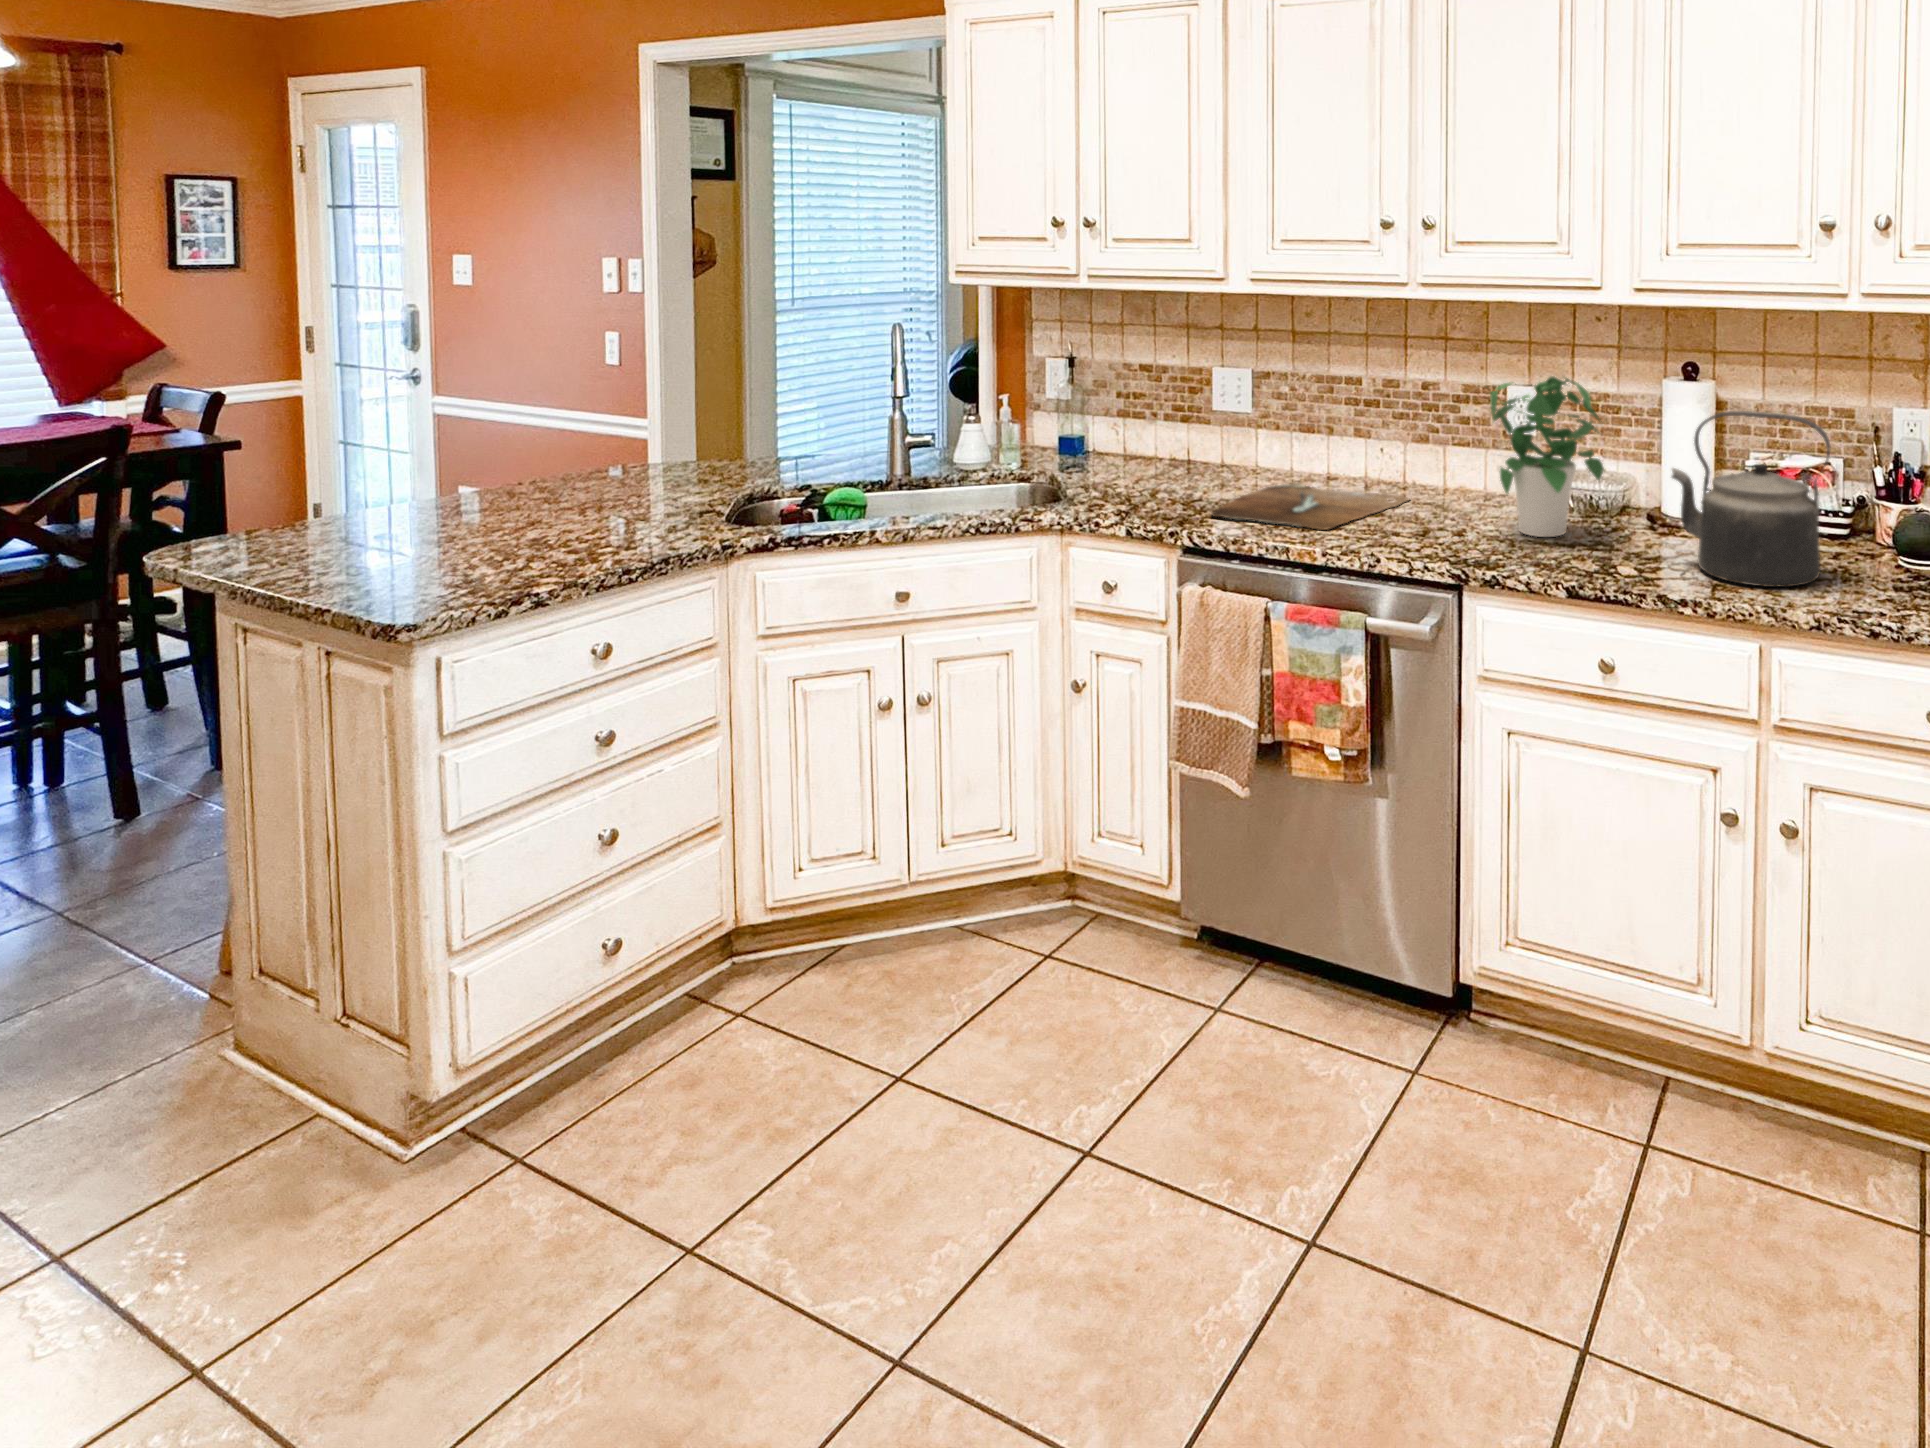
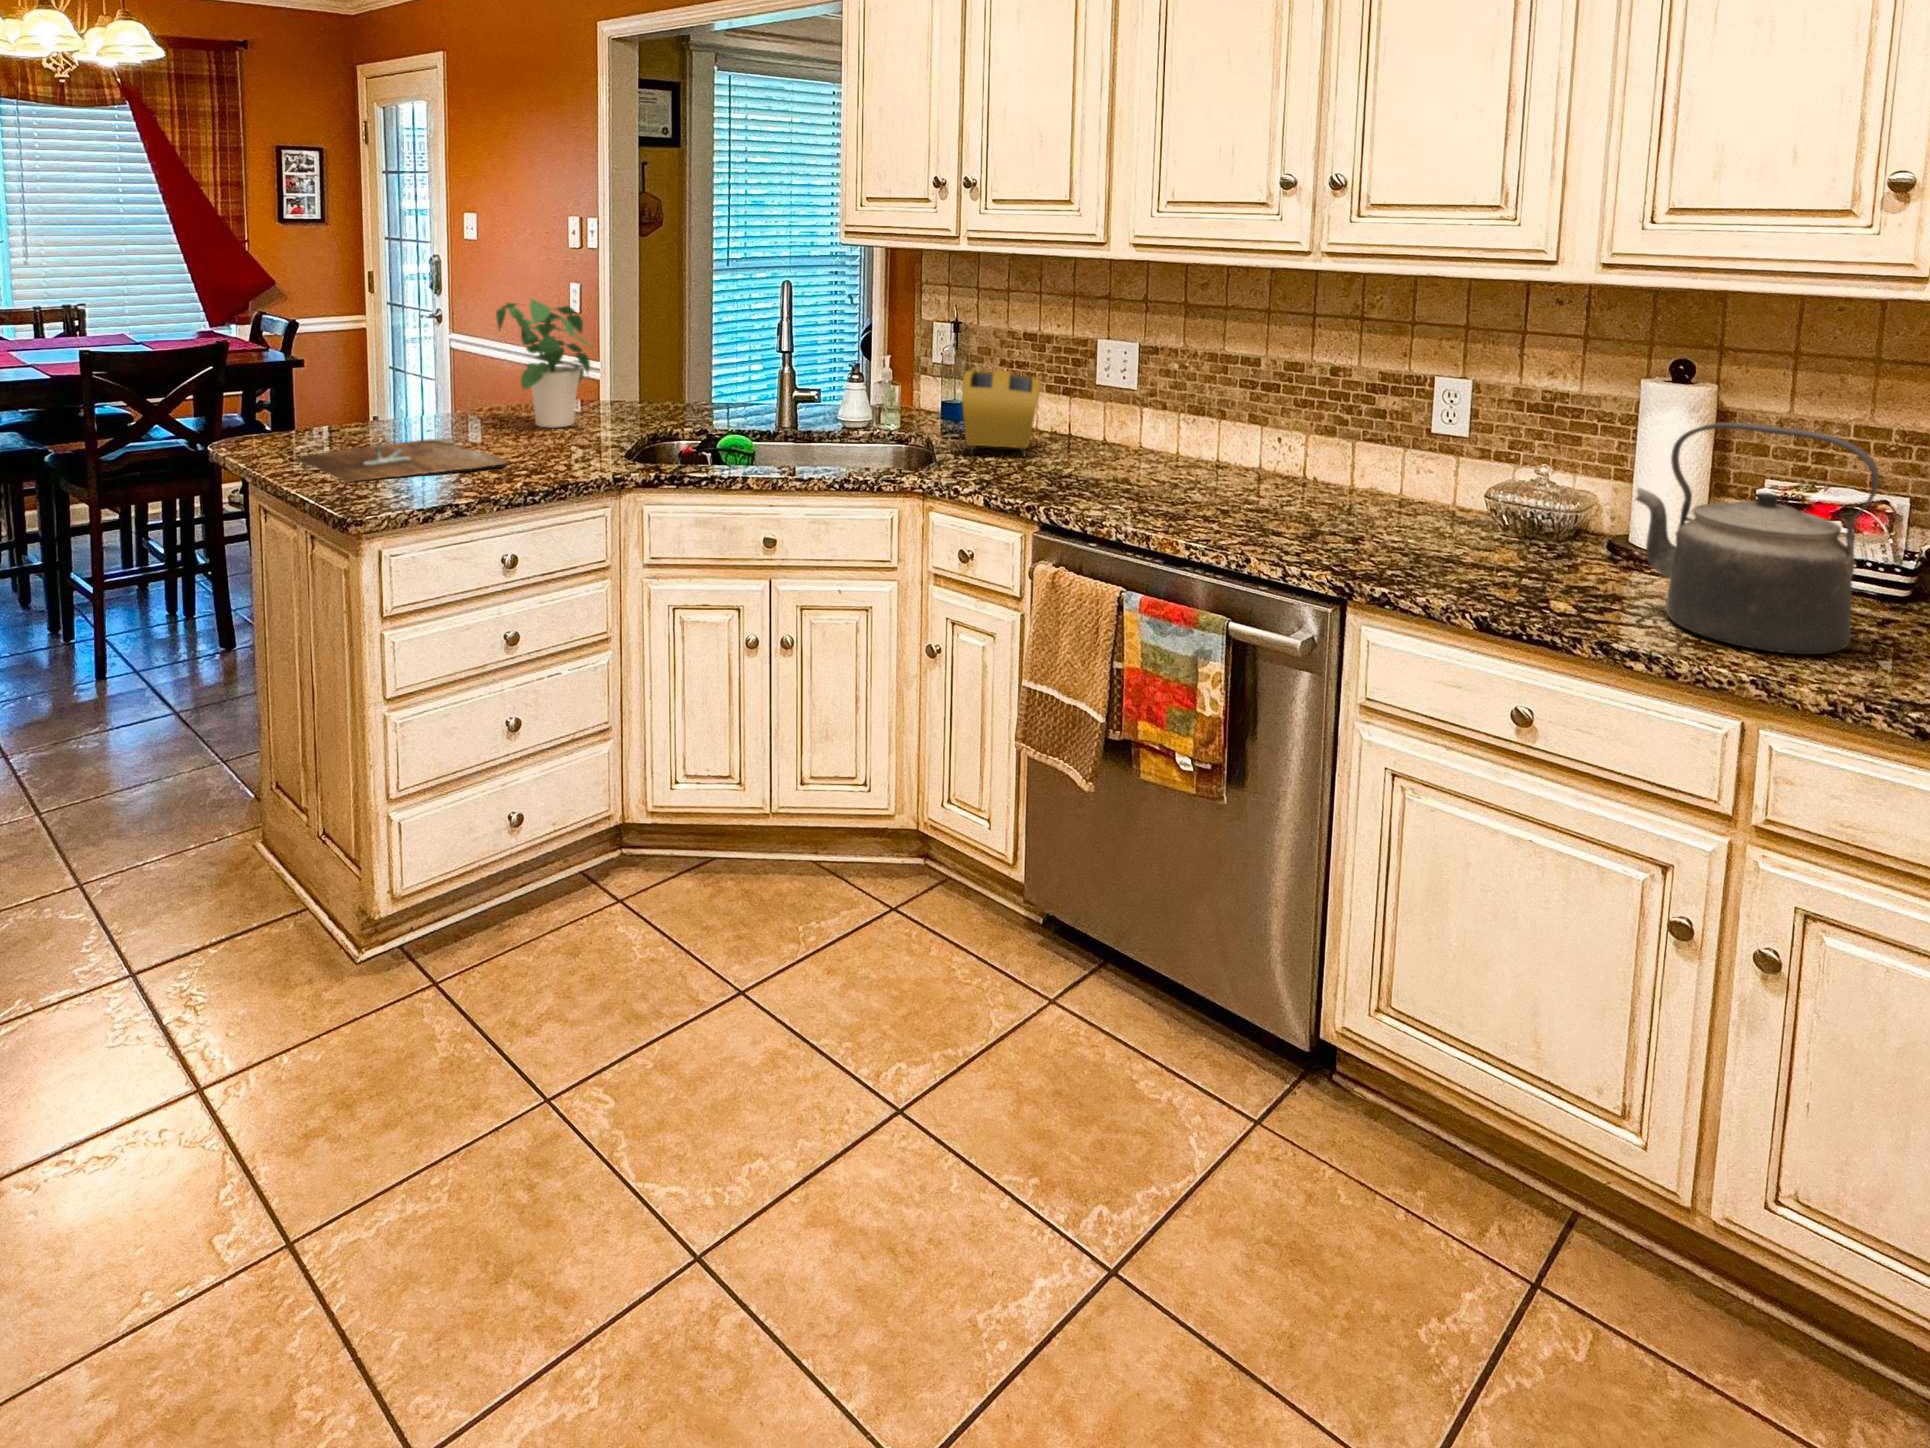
potted plant: present [1490,377,1604,537] -> present [496,299,590,428]
toaster: none [1086,402,1163,488] -> present [962,370,1041,456]
cutting board: present [1212,483,1410,530] -> present [295,438,507,482]

